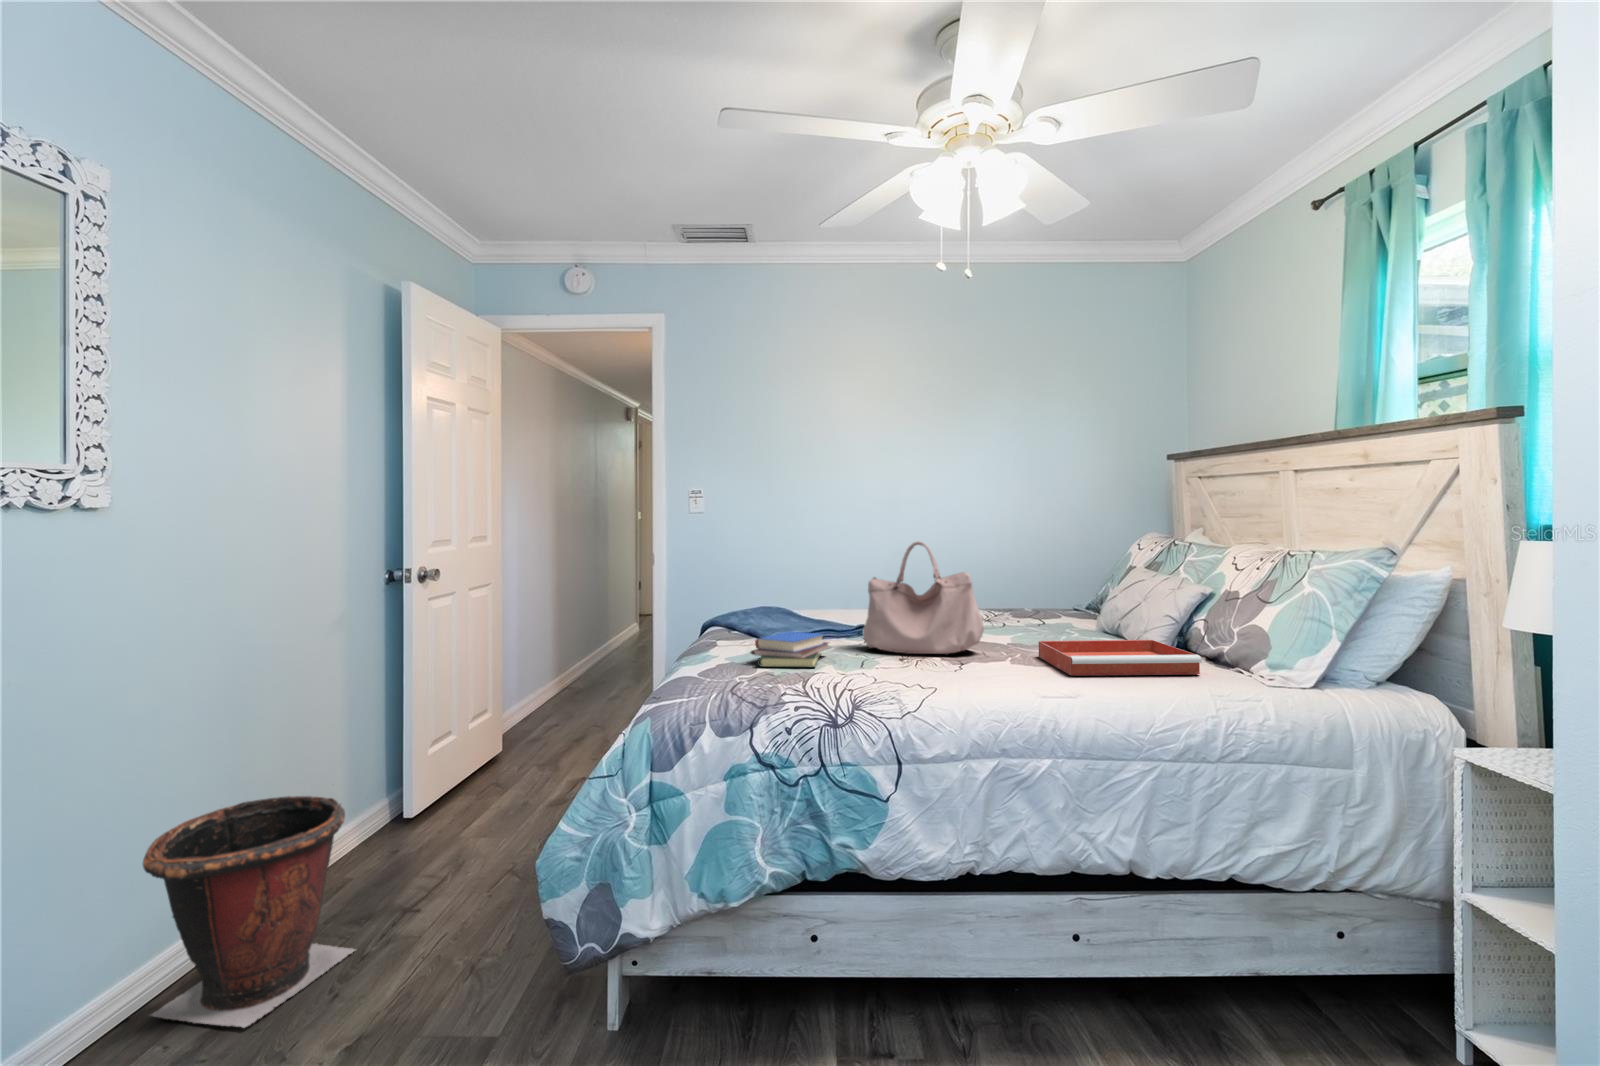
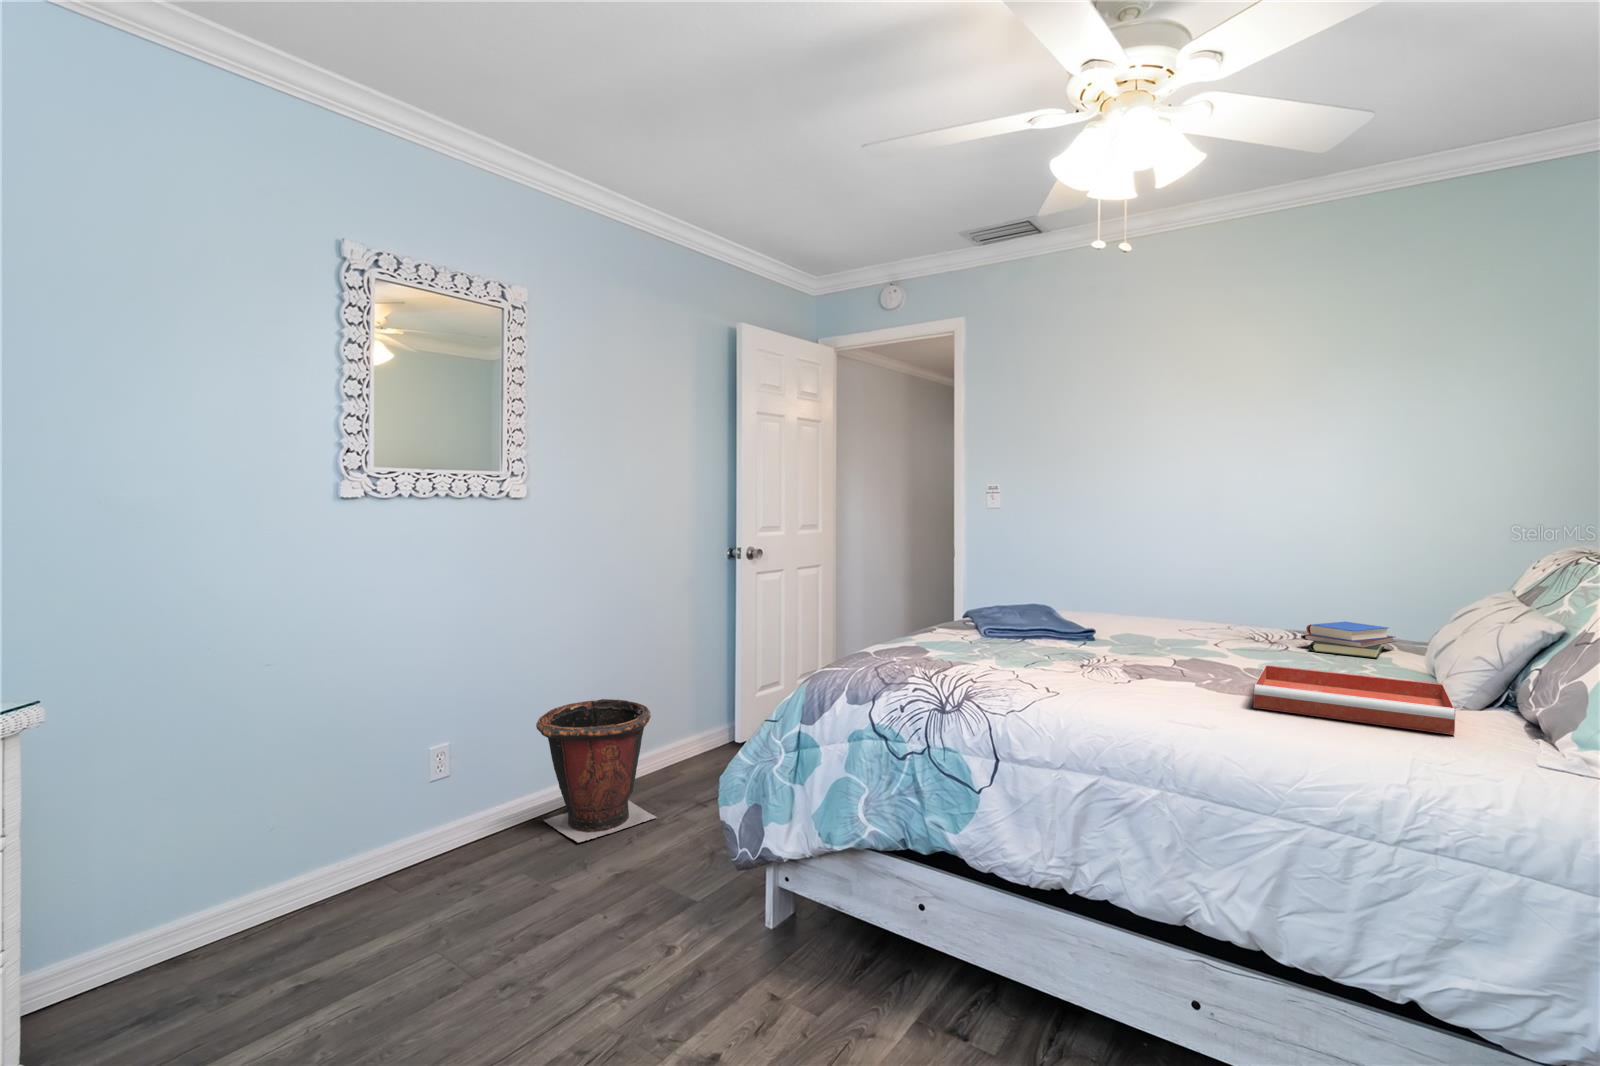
handbag: present [863,541,984,654] -> none [1074,539,1203,666]
book: present [751,631,828,667] -> present [1301,622,1395,658]

